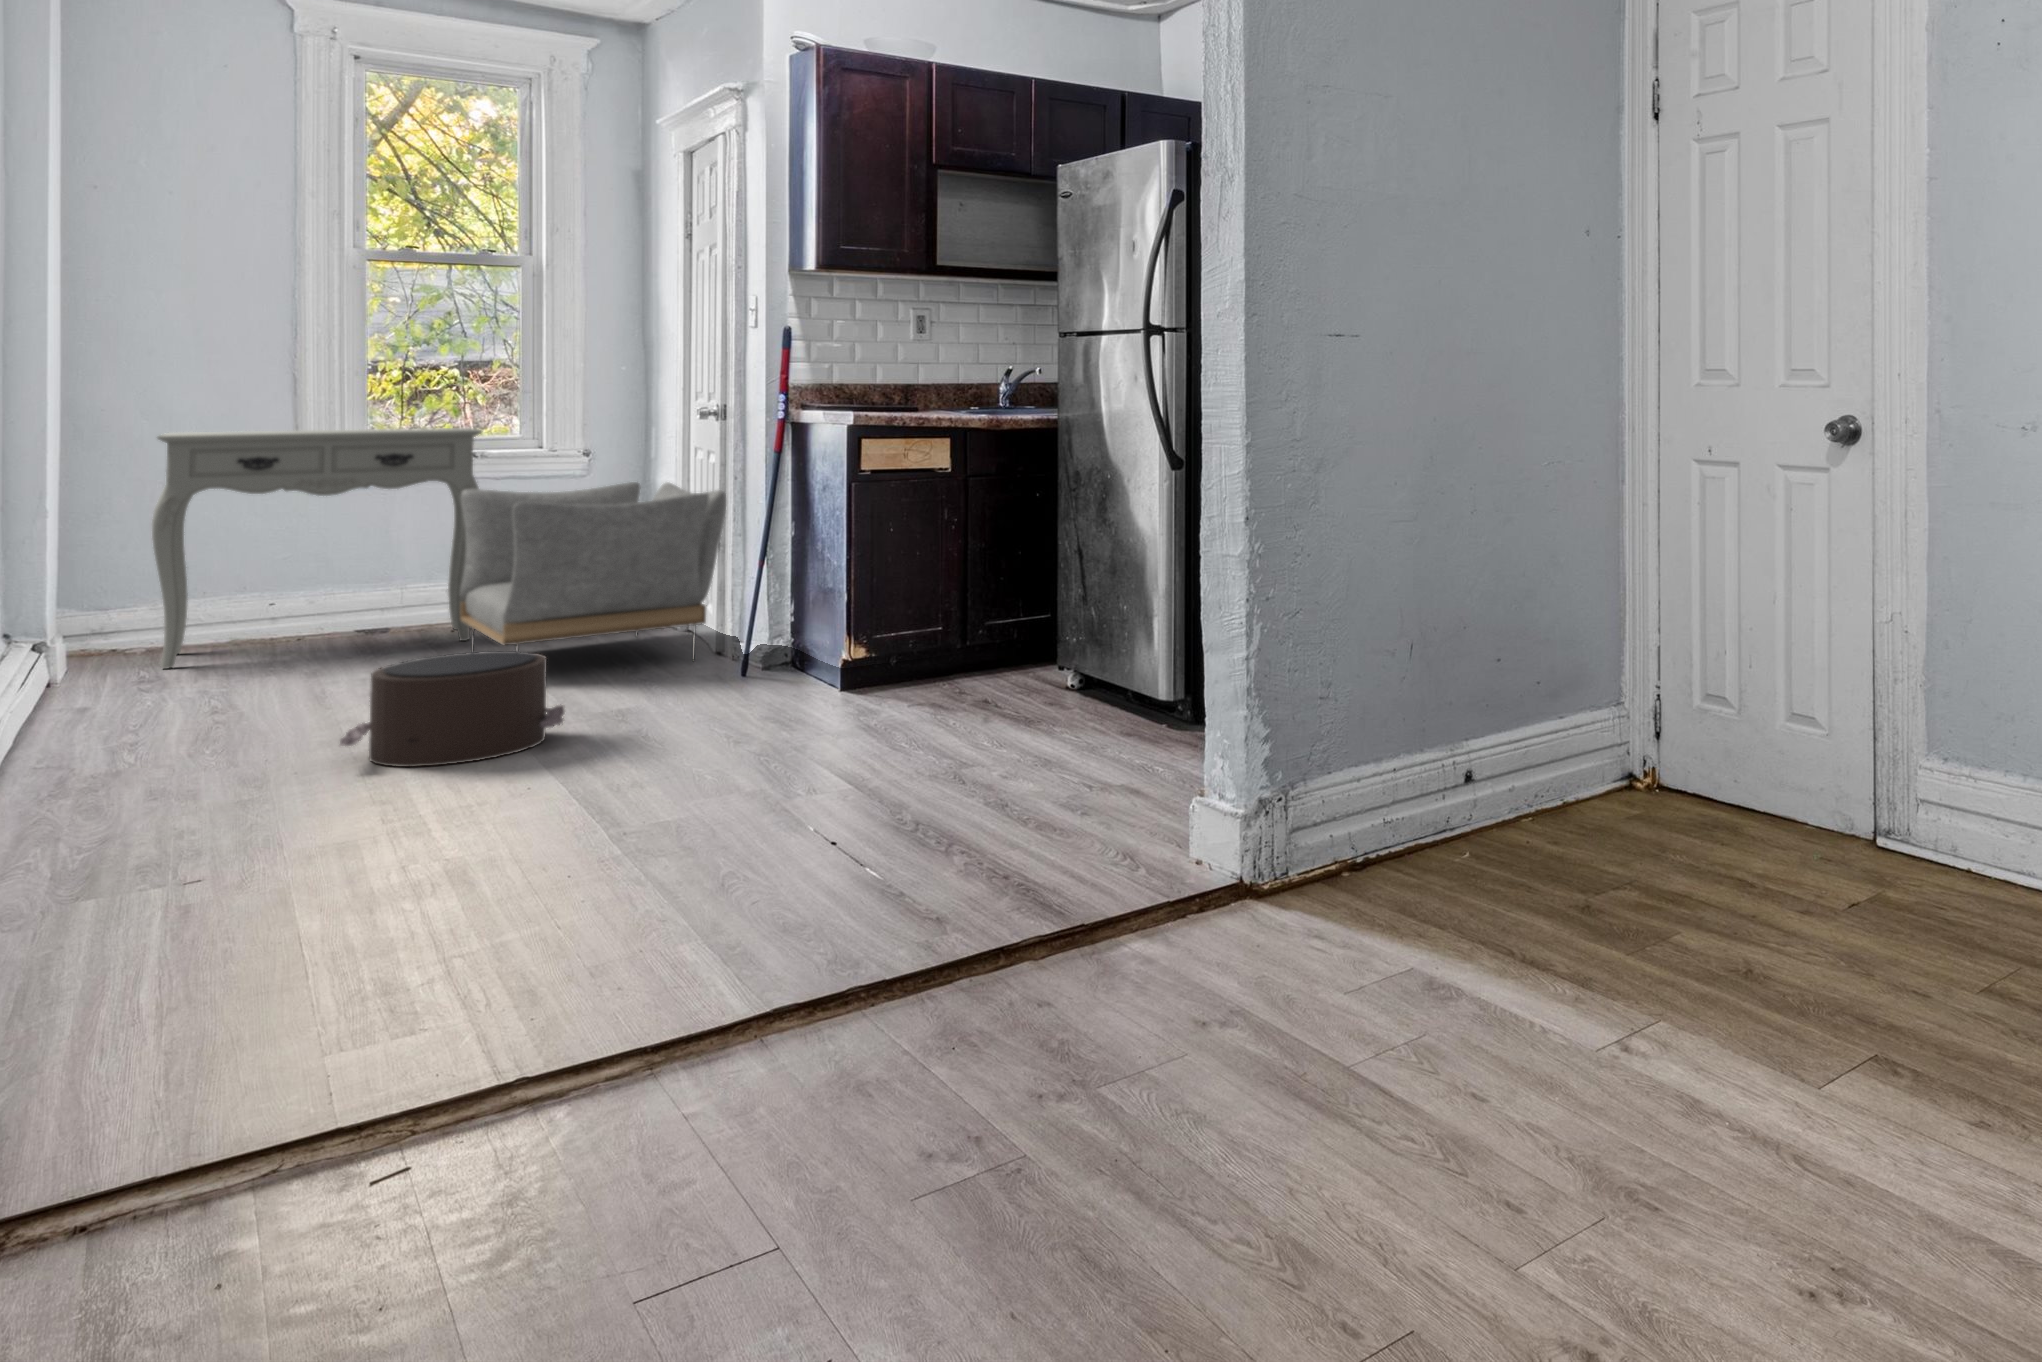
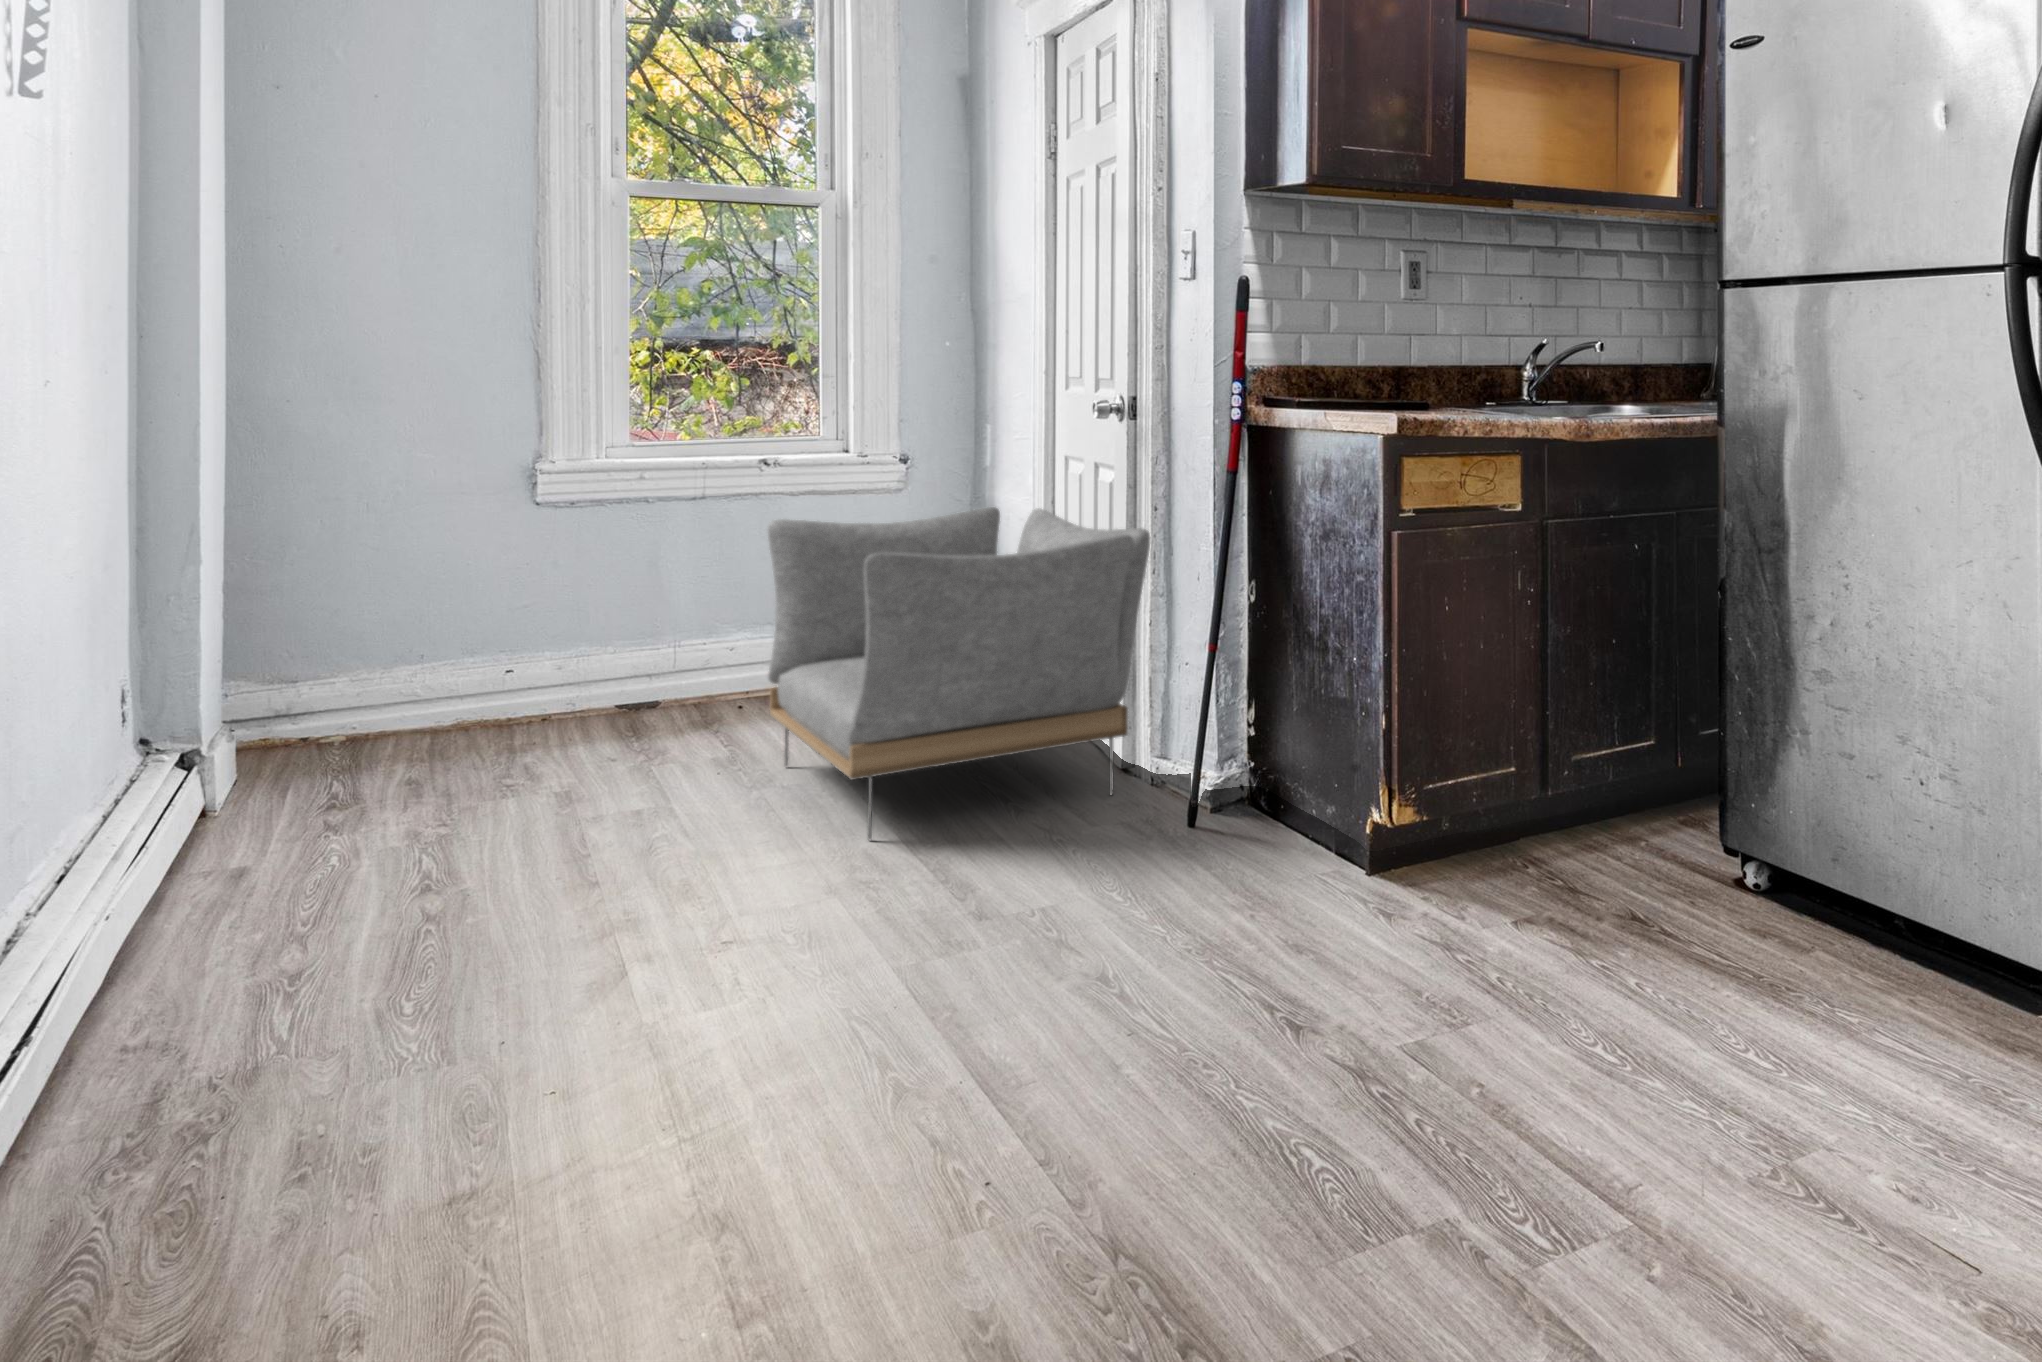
console table: present [152,428,481,669] -> none [353,426,789,779]
pouf: present [340,651,565,767] -> none [637,836,1012,1094]

